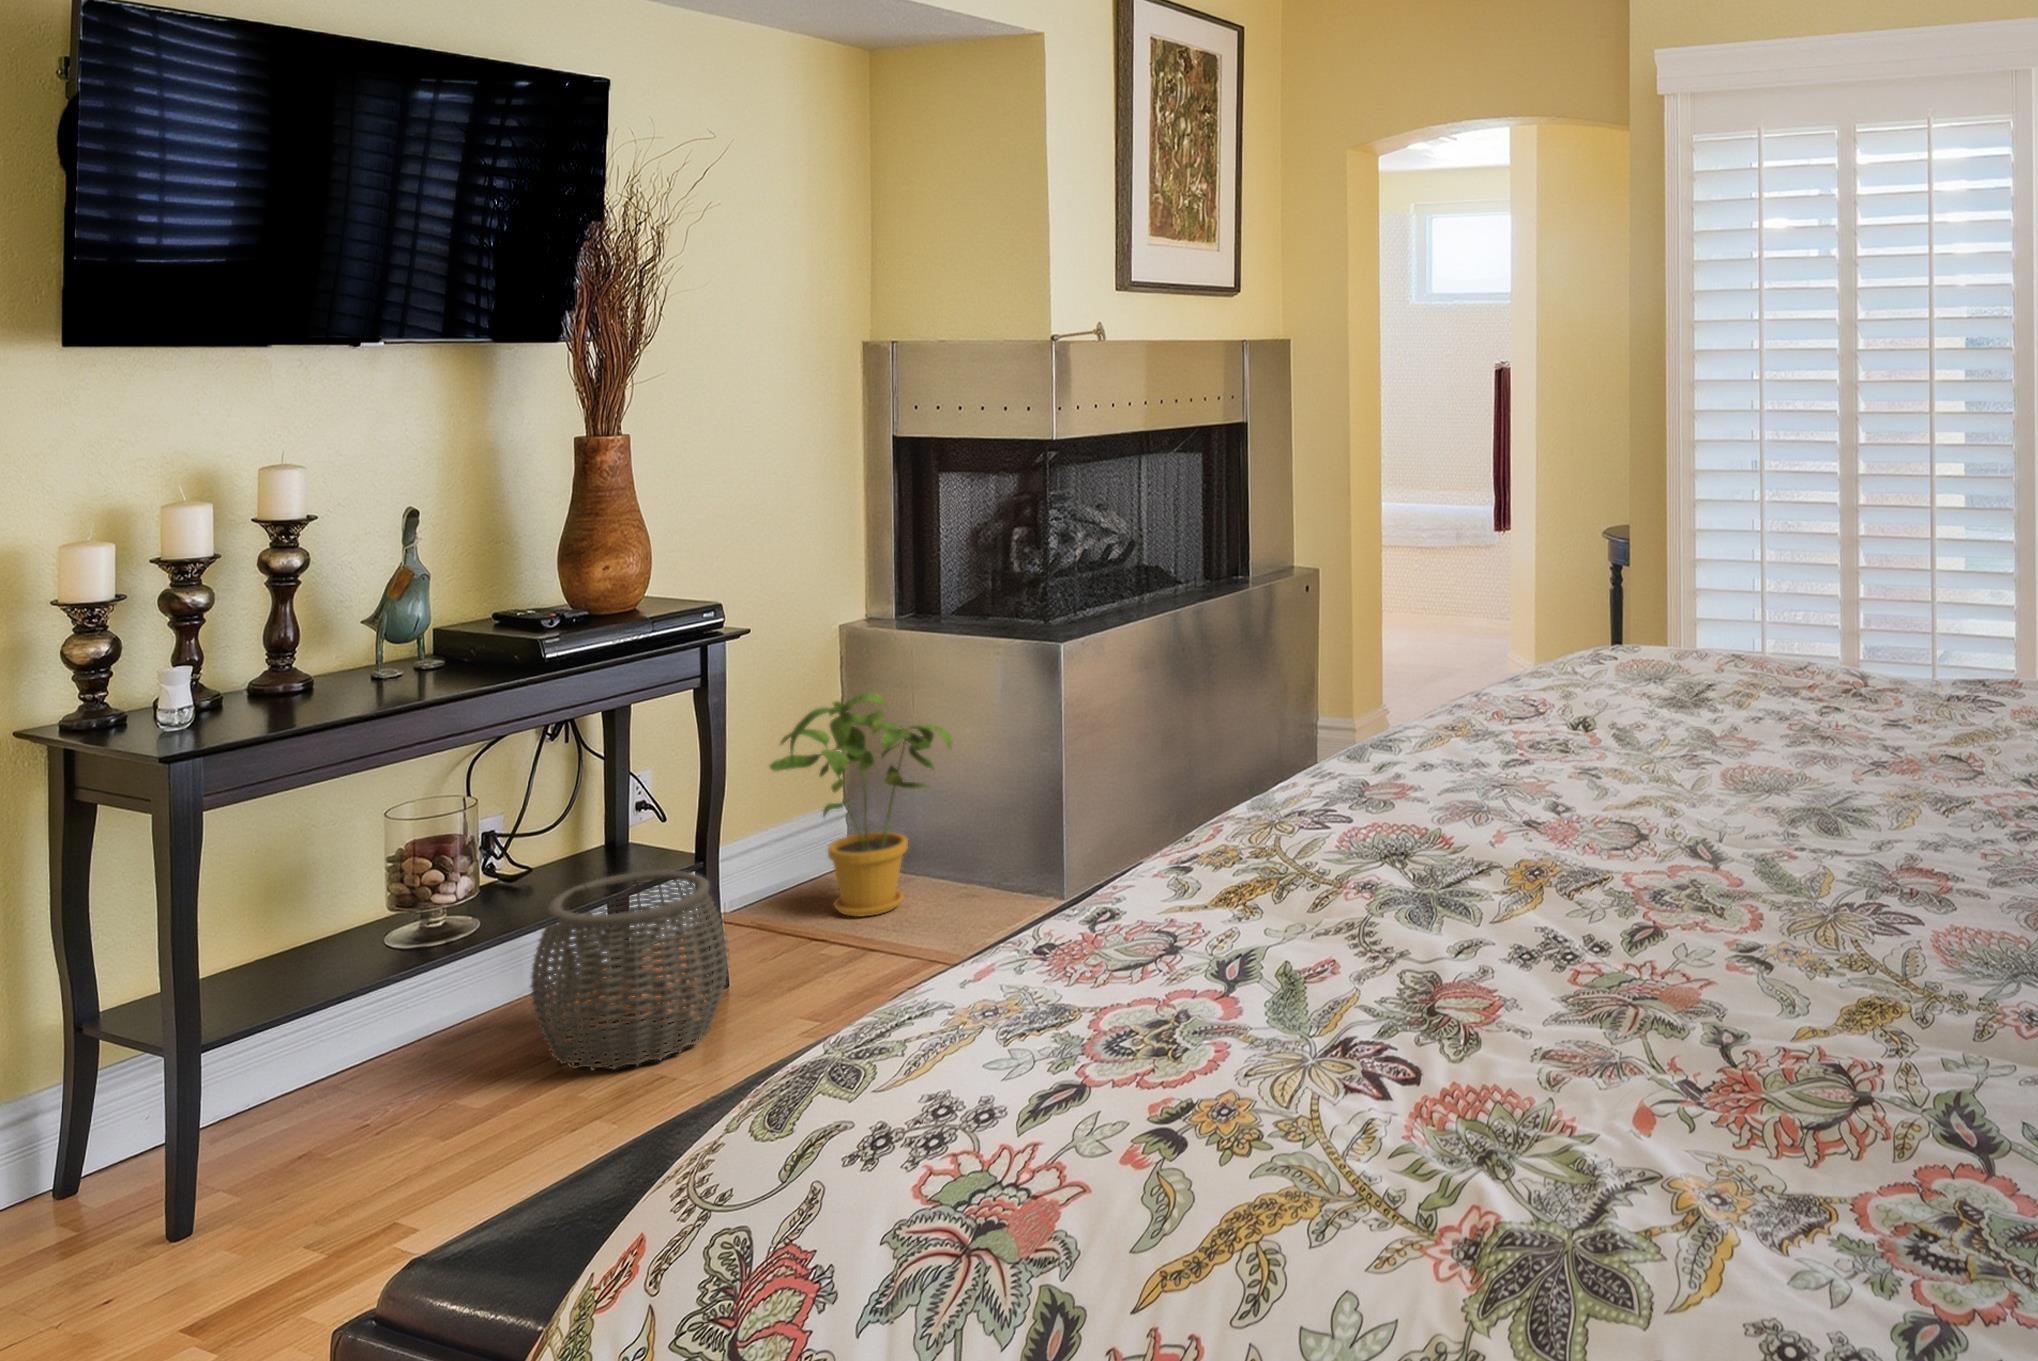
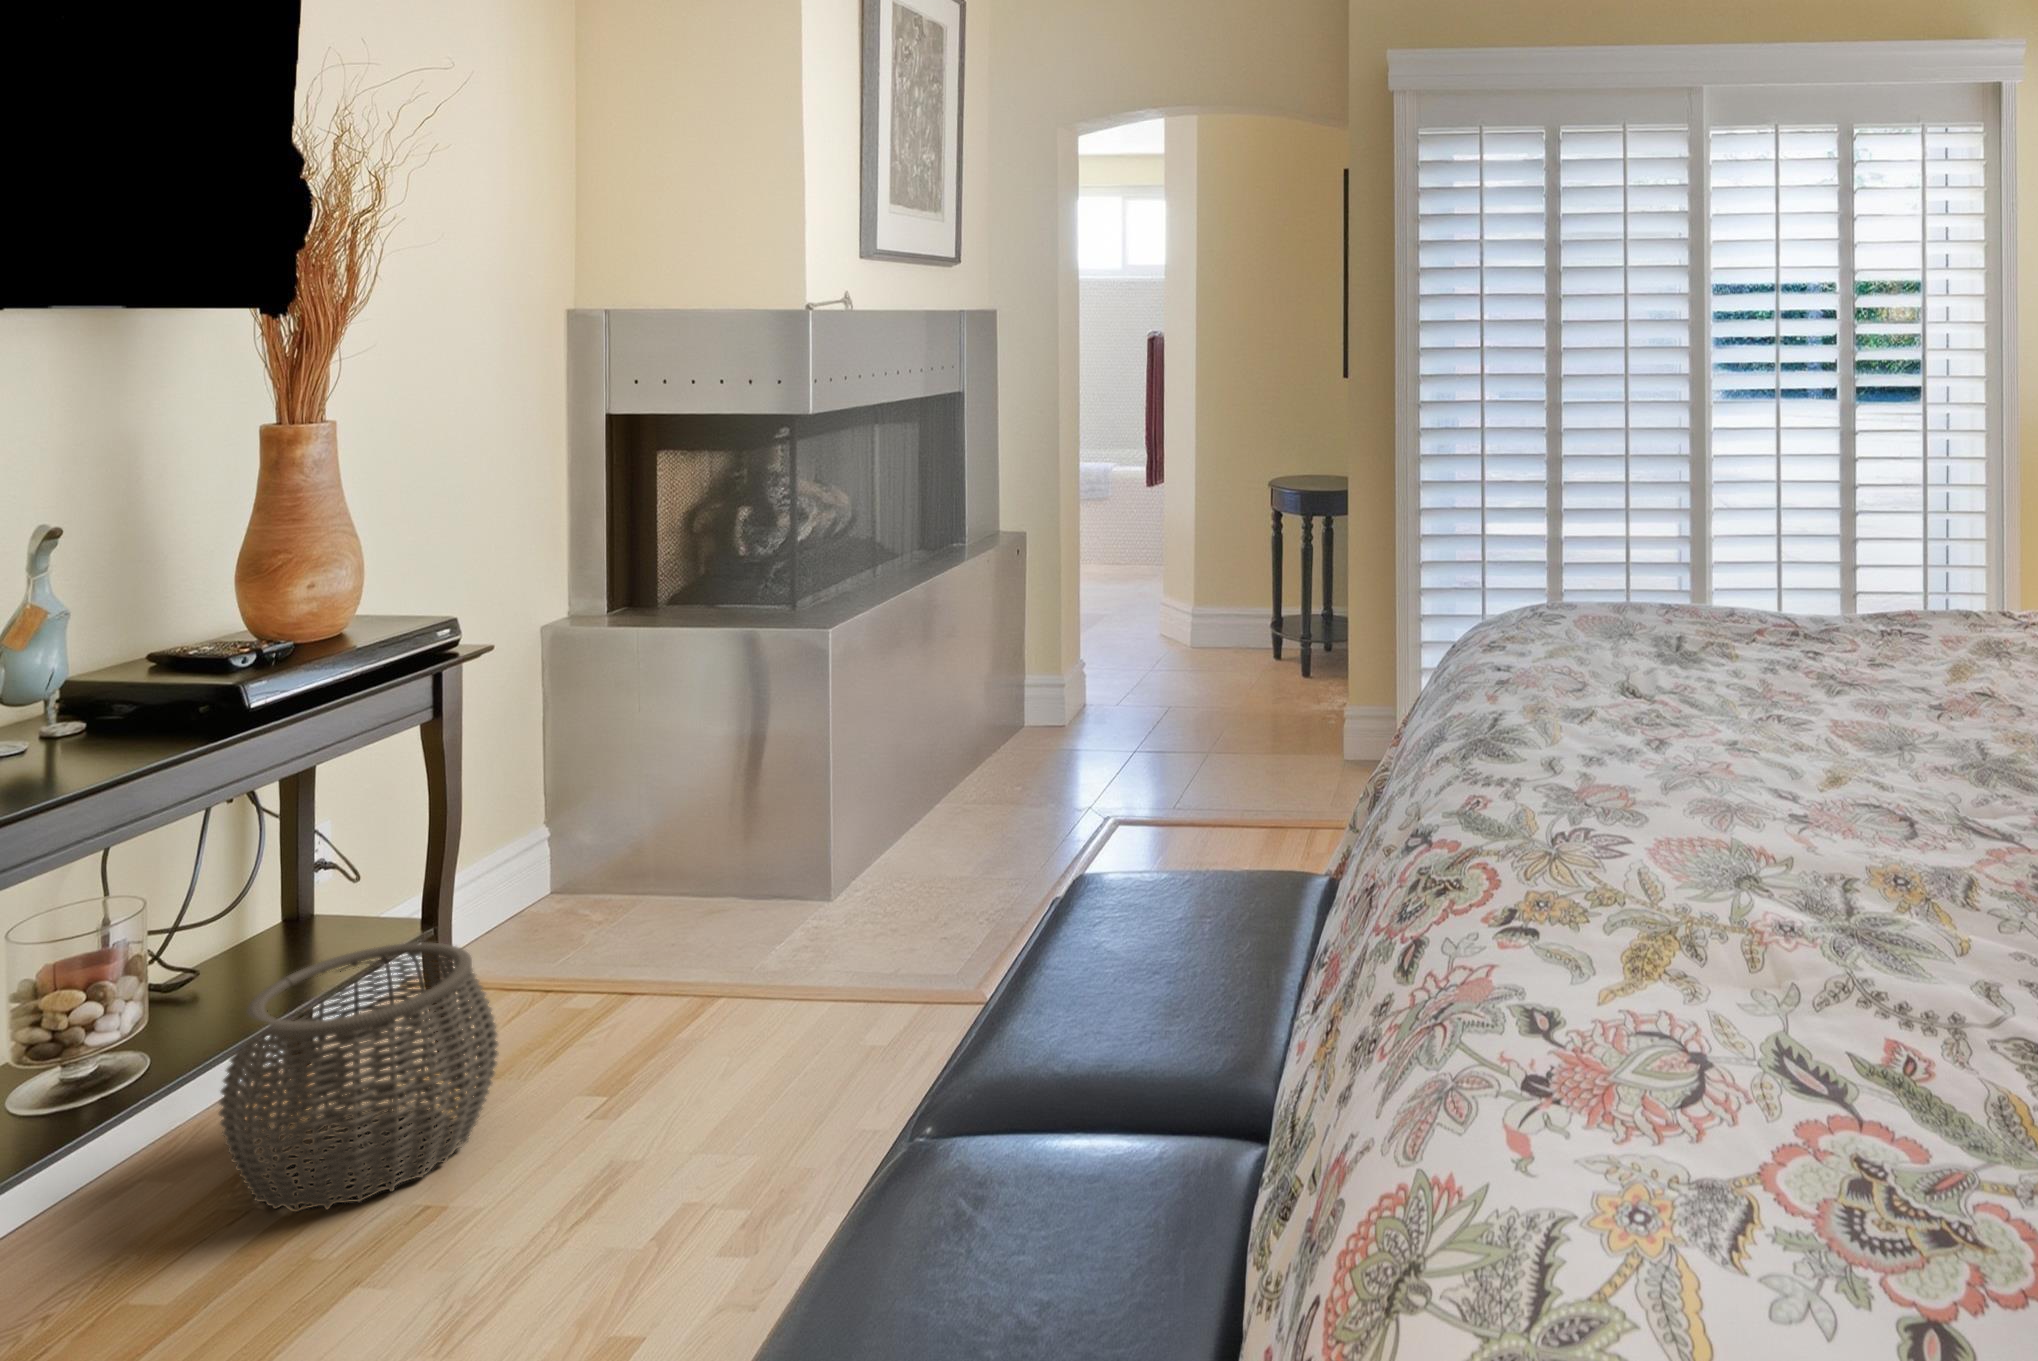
house plant: present [770,692,952,917] -> none [470,703,704,951]

